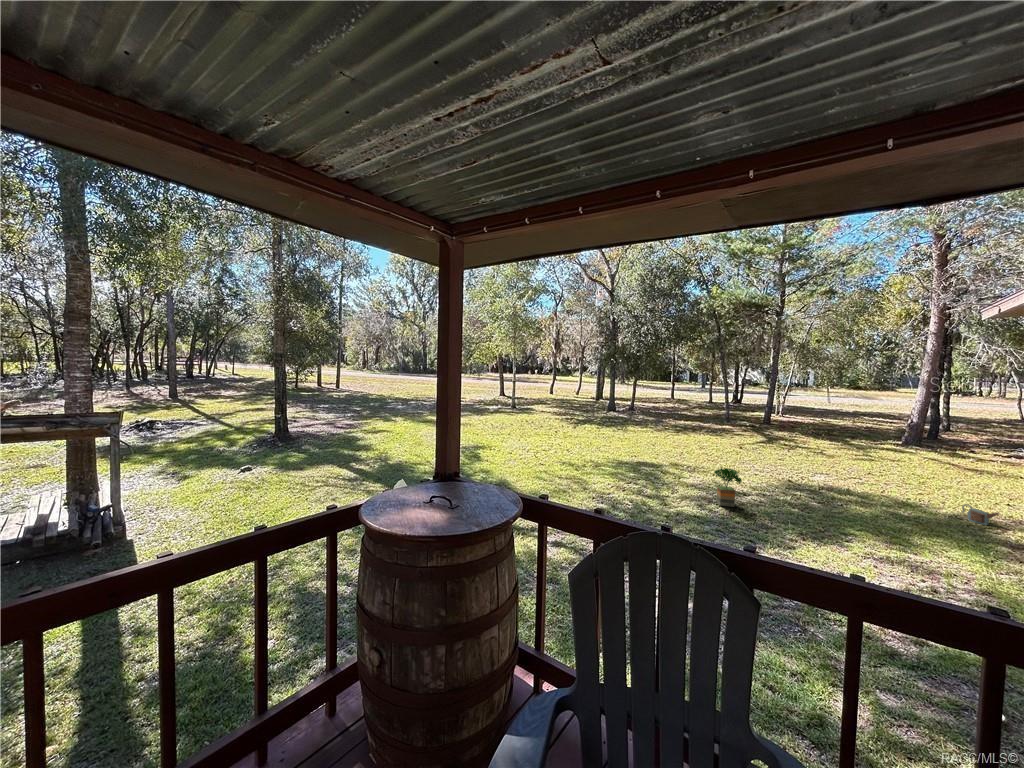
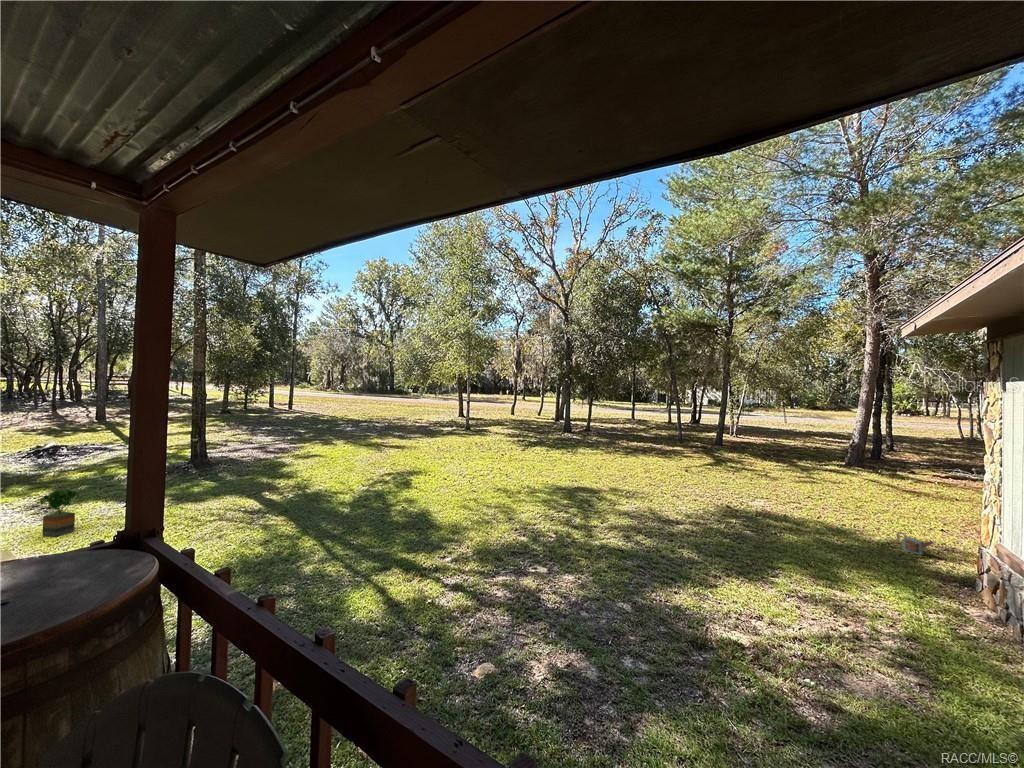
potted tree: present [714,468,742,507] -> present [40,490,82,537]

